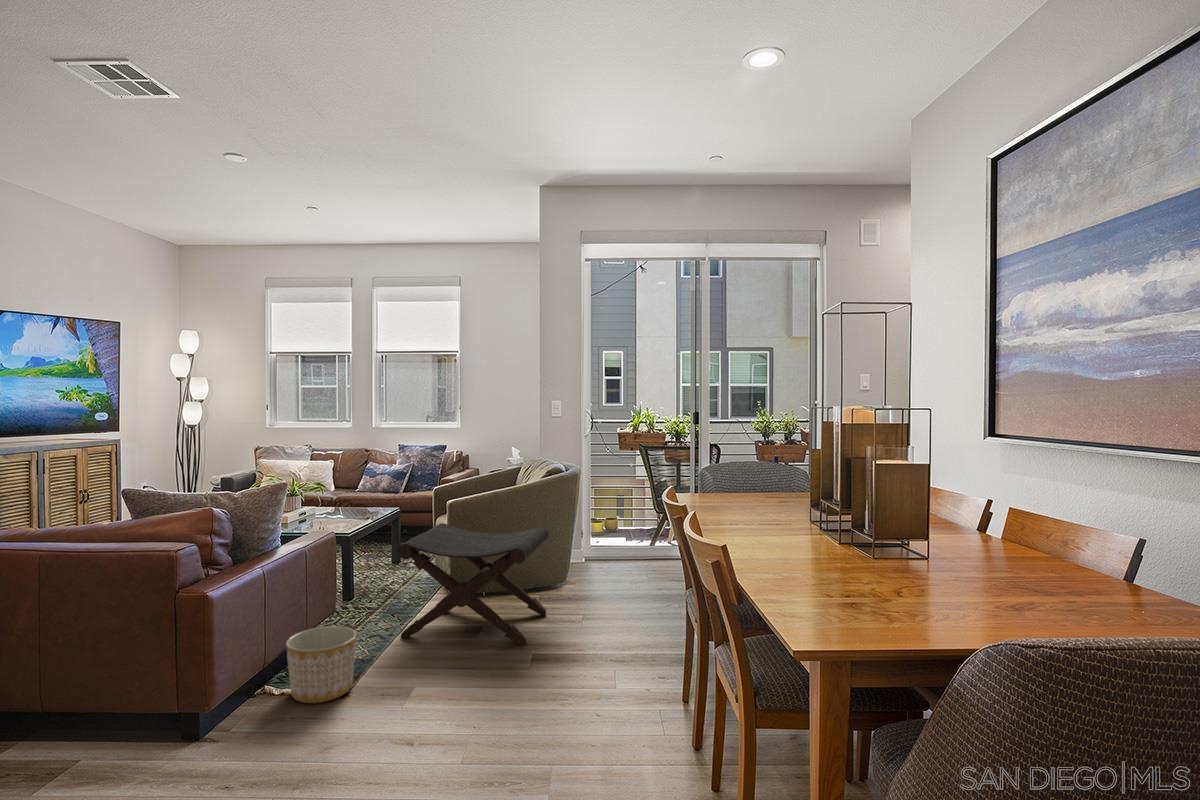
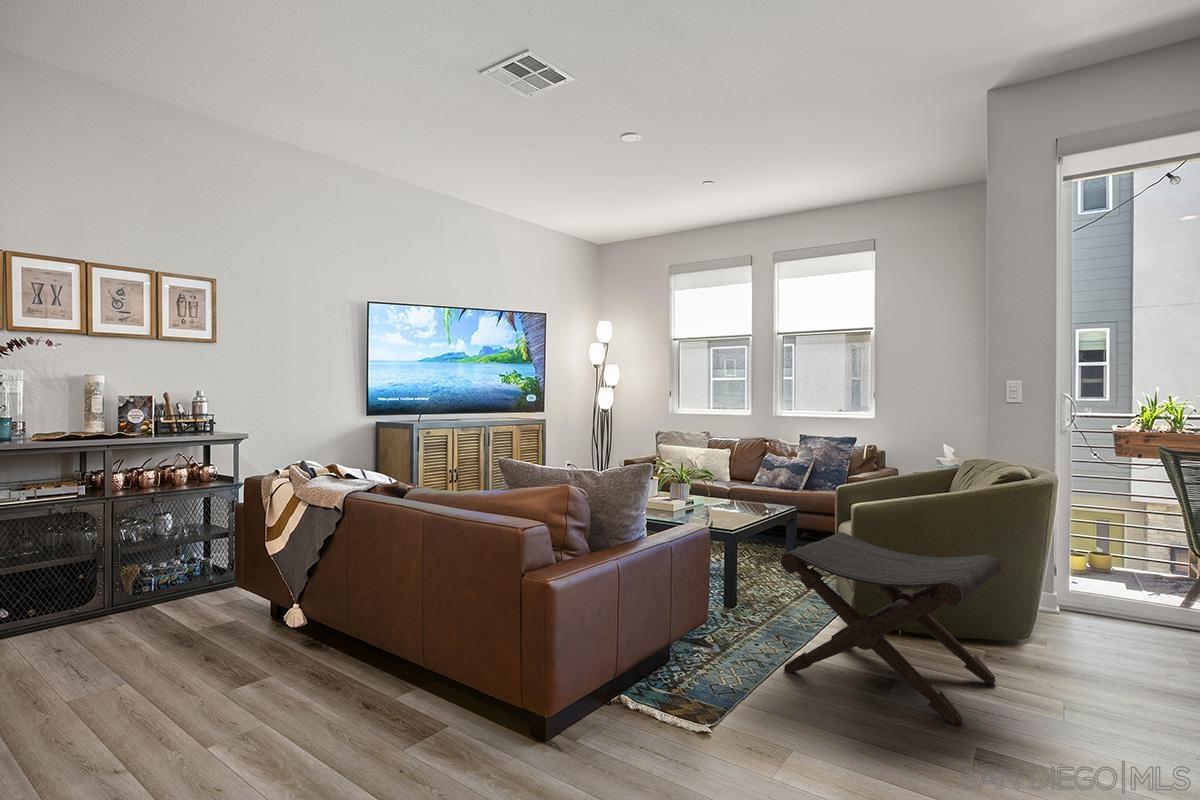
planter: present [286,626,357,703] -> none [642,640,722,736]

